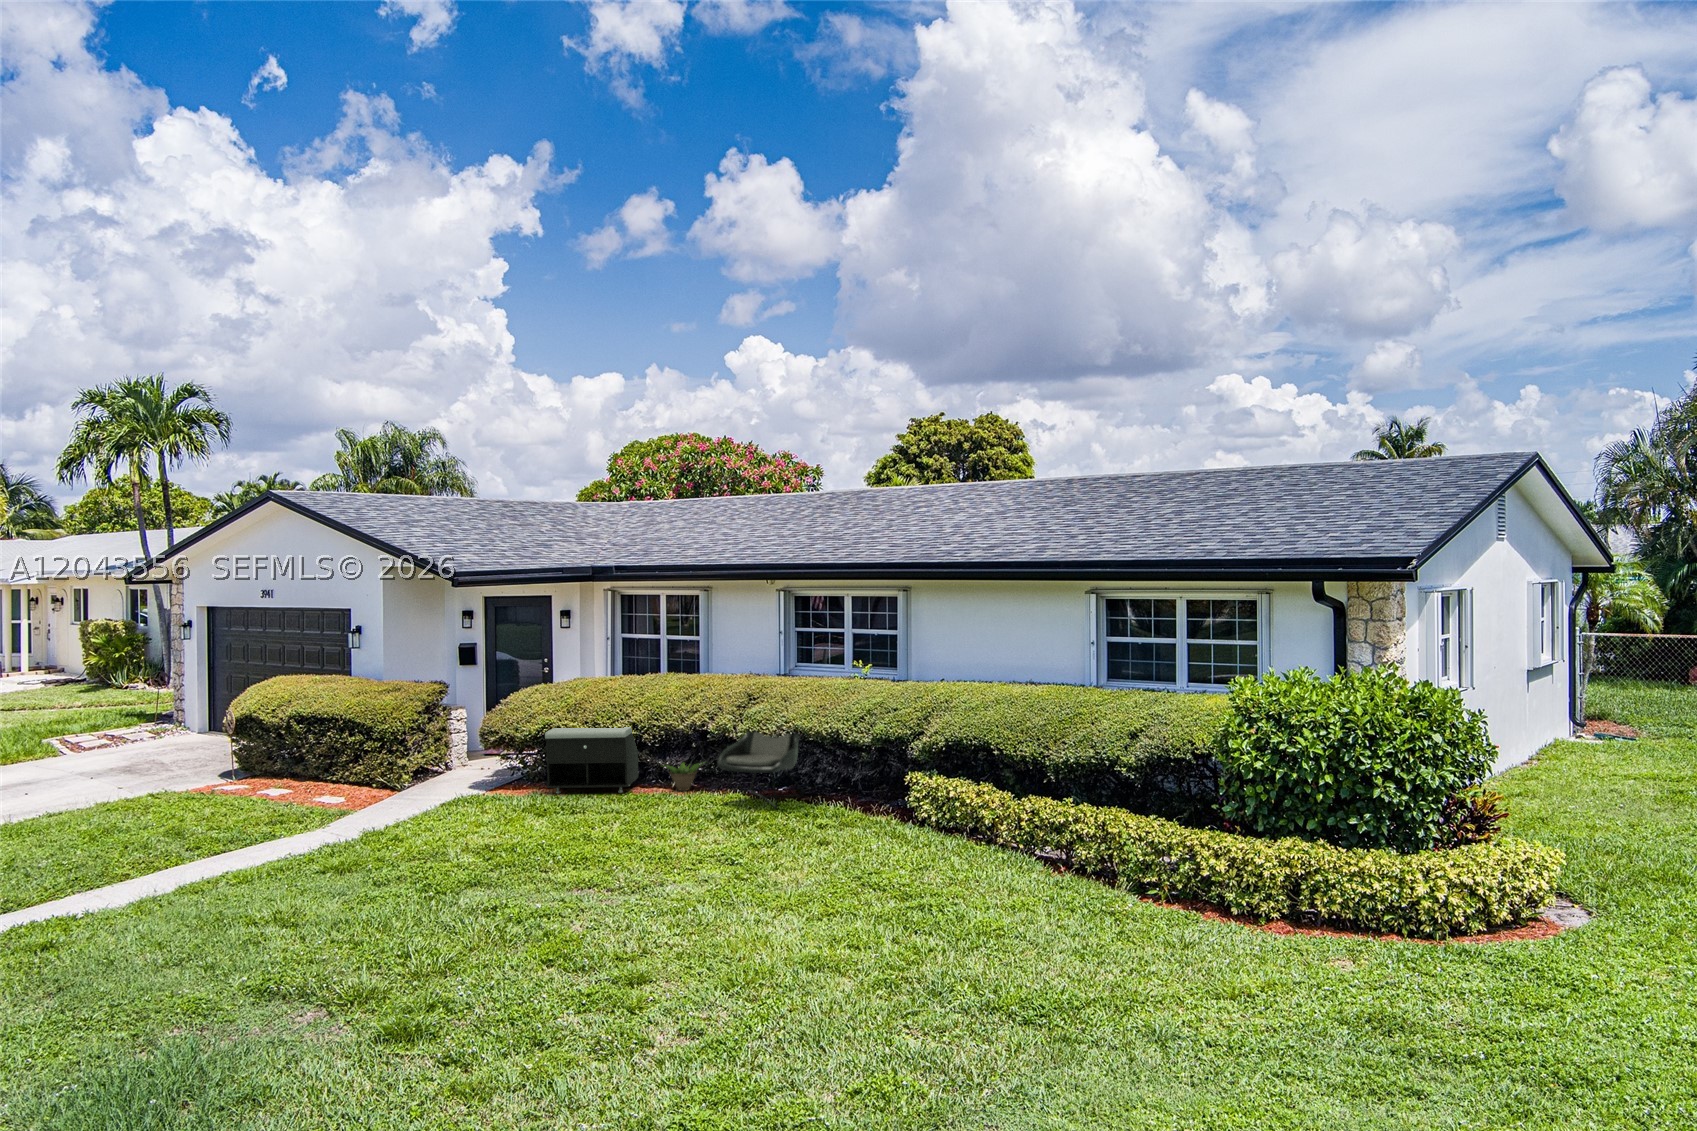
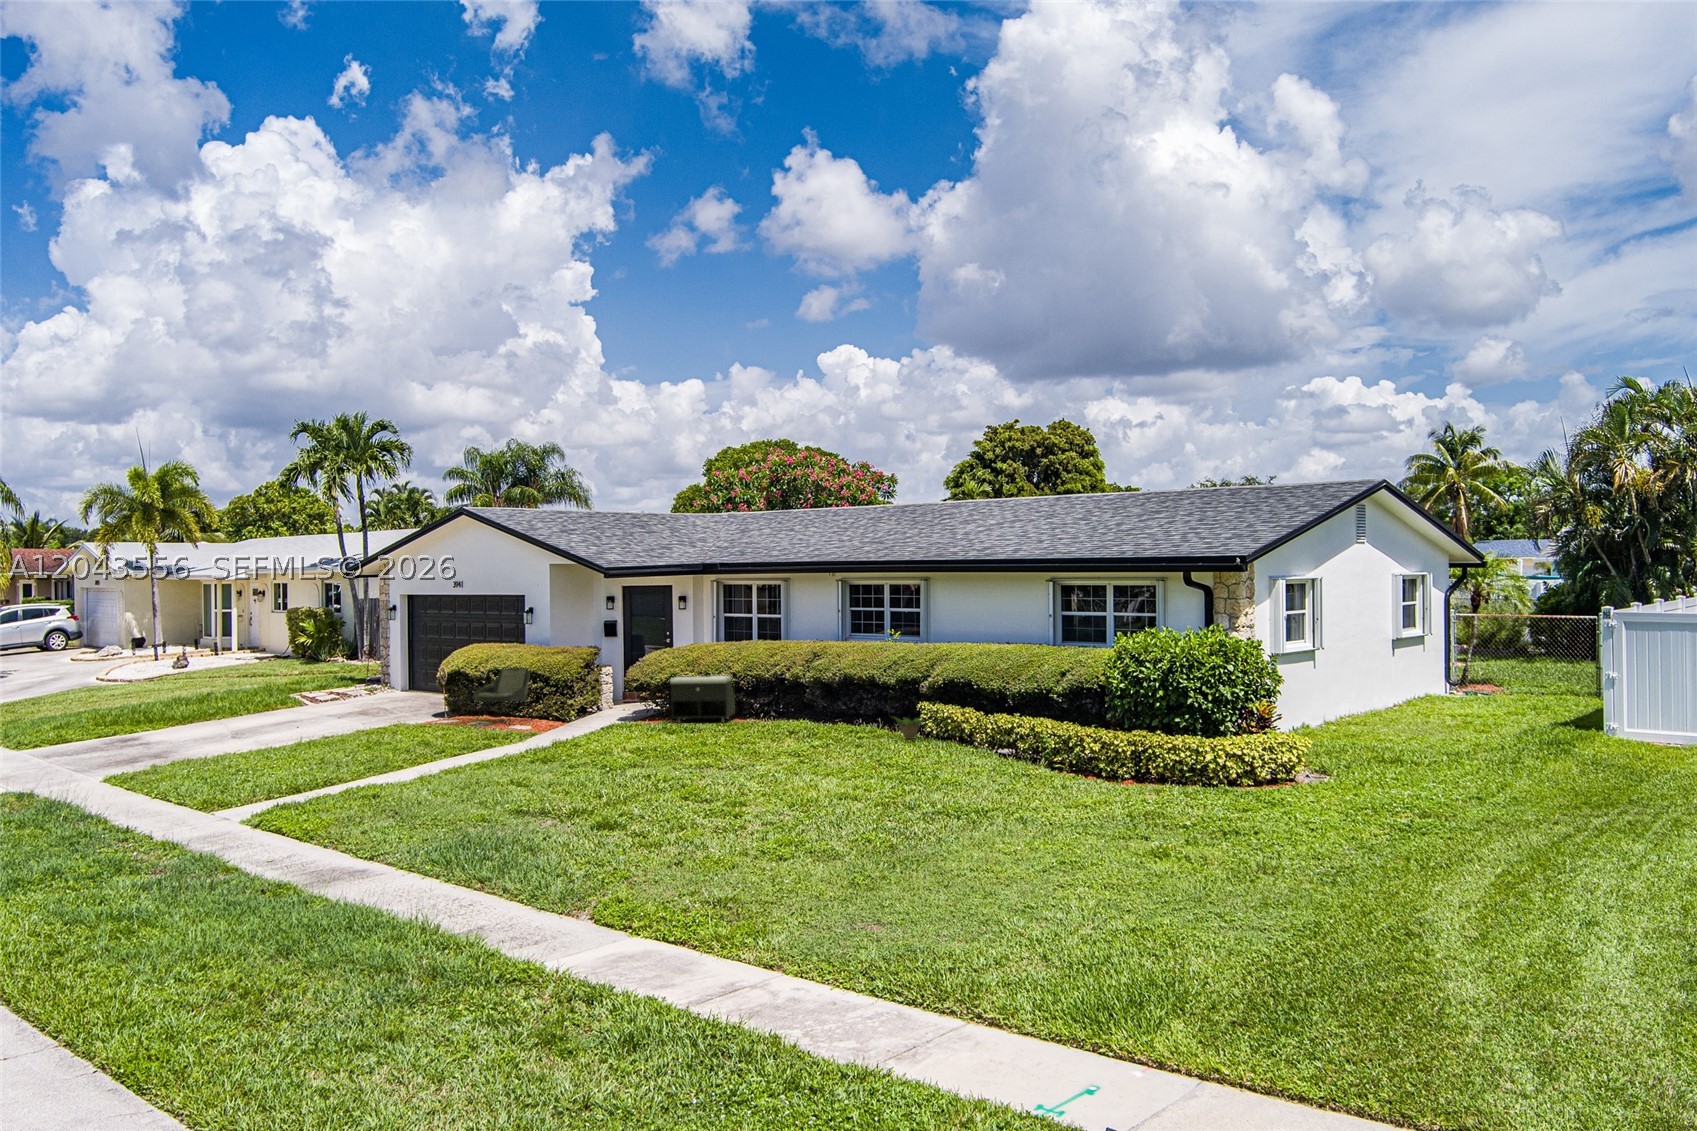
lounge chair: present [717,732,805,809] -> present [473,668,533,724]
decorative plant: present [665,763,702,791] -> present [895,718,923,739]

